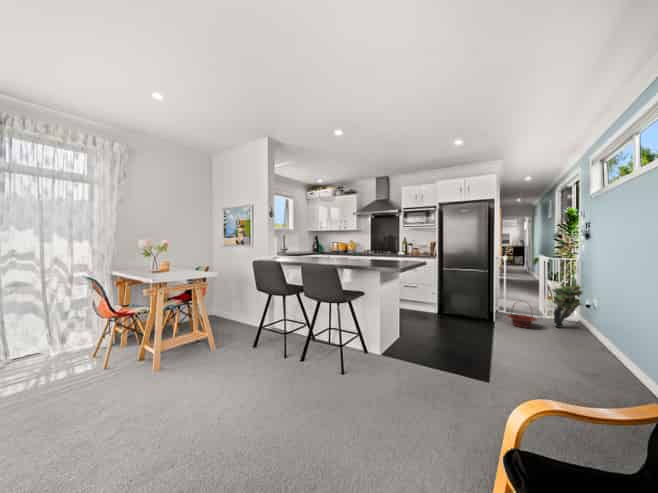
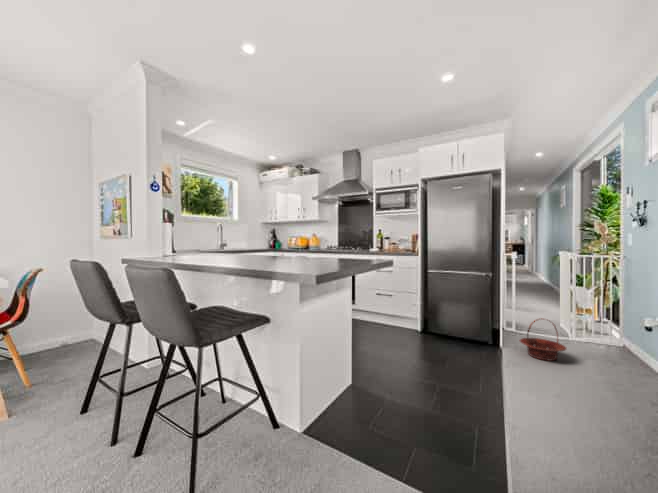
potted plant: present [552,284,583,327] -> none [585,293,638,360]

